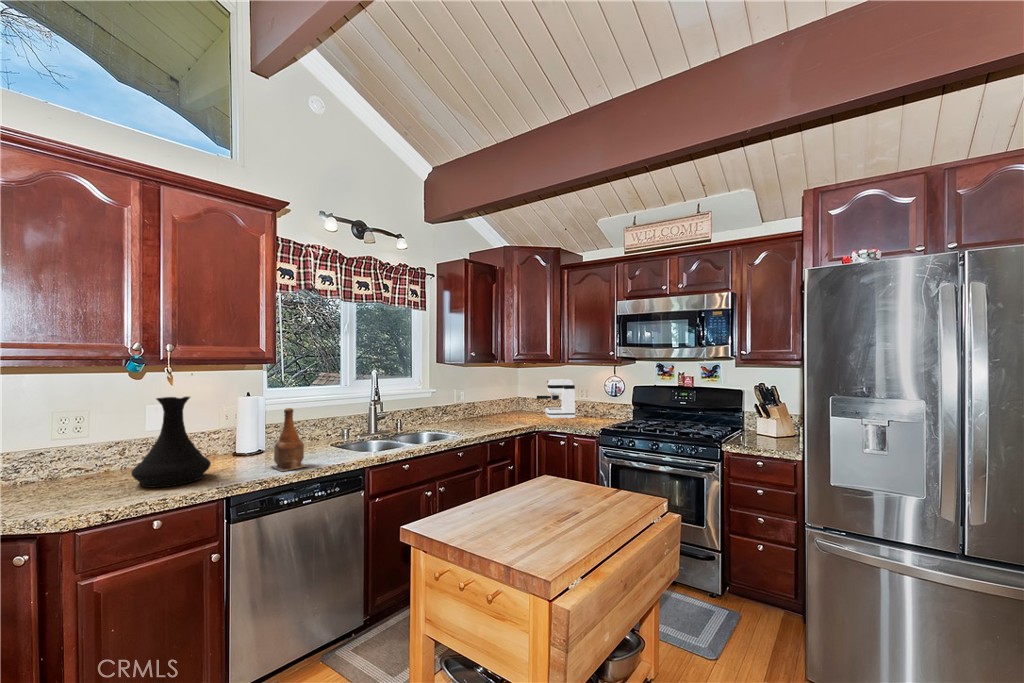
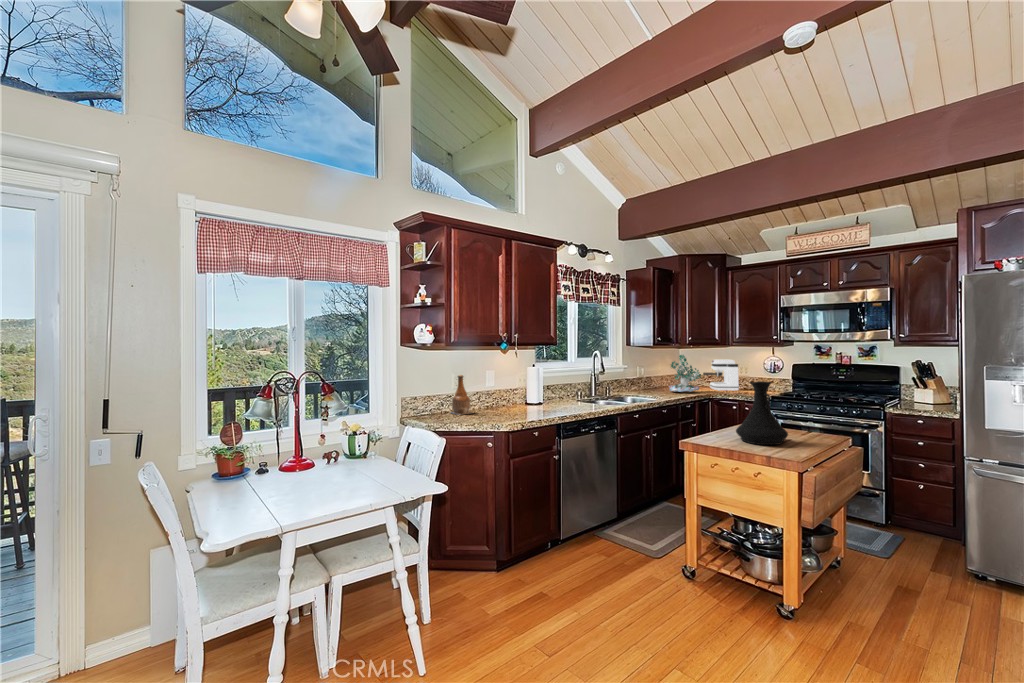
plant: none [488,374,528,422] -> present [669,355,701,392]
vase: present [131,396,211,488] -> present [736,381,788,445]
bottle: present [271,408,307,471] -> present [451,375,470,415]

